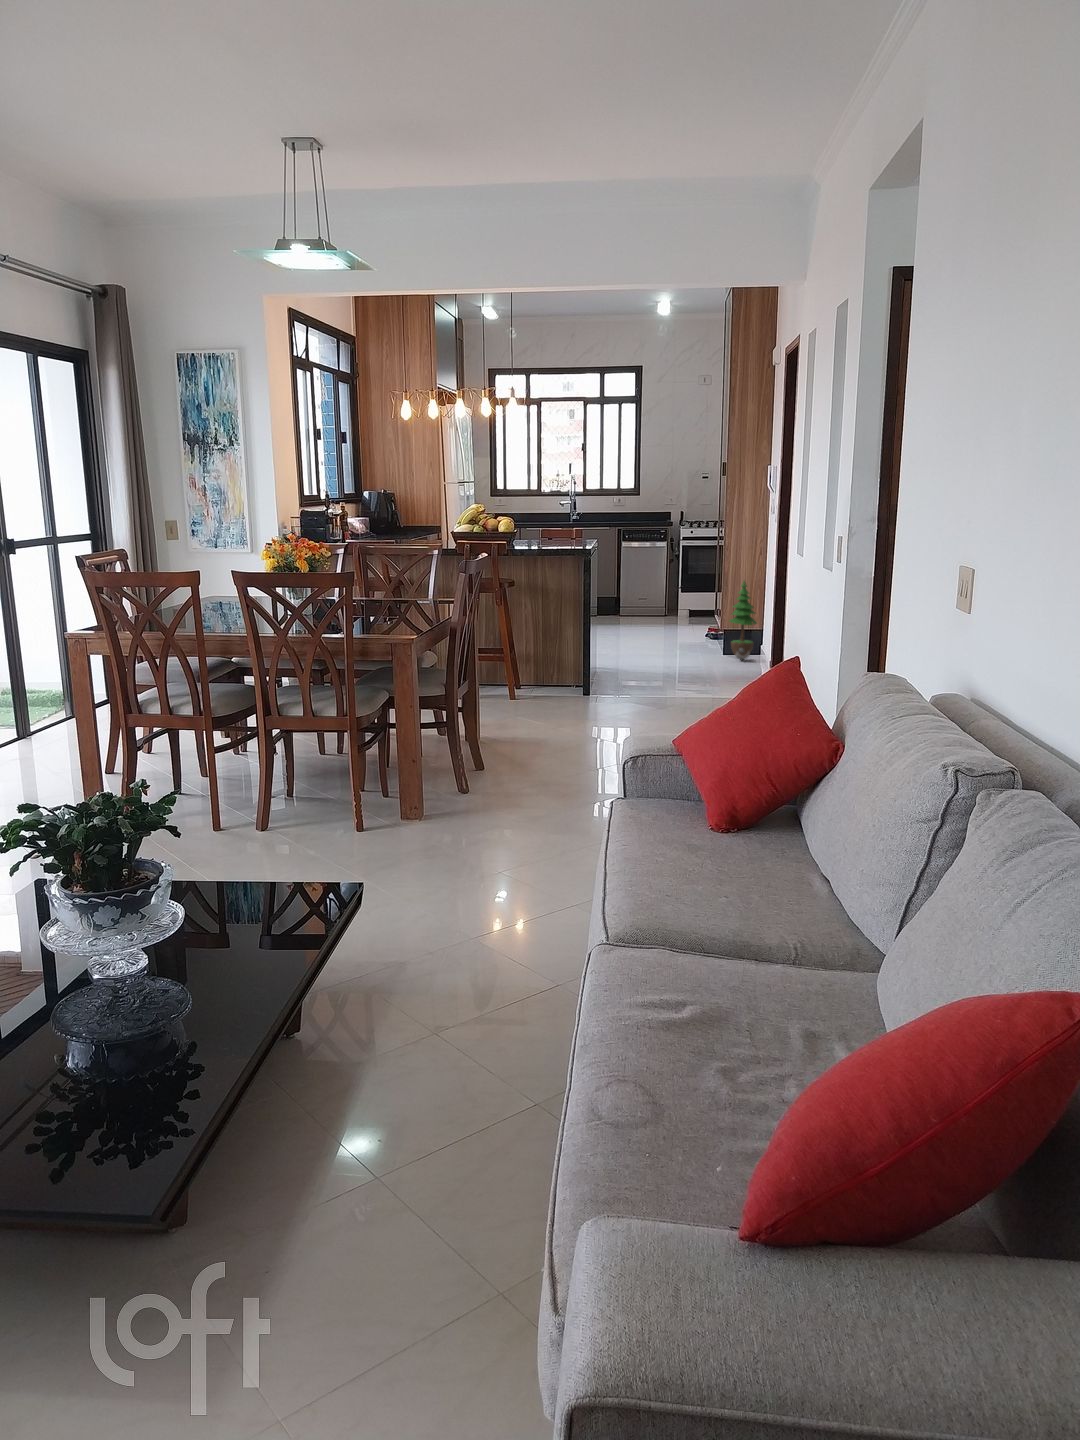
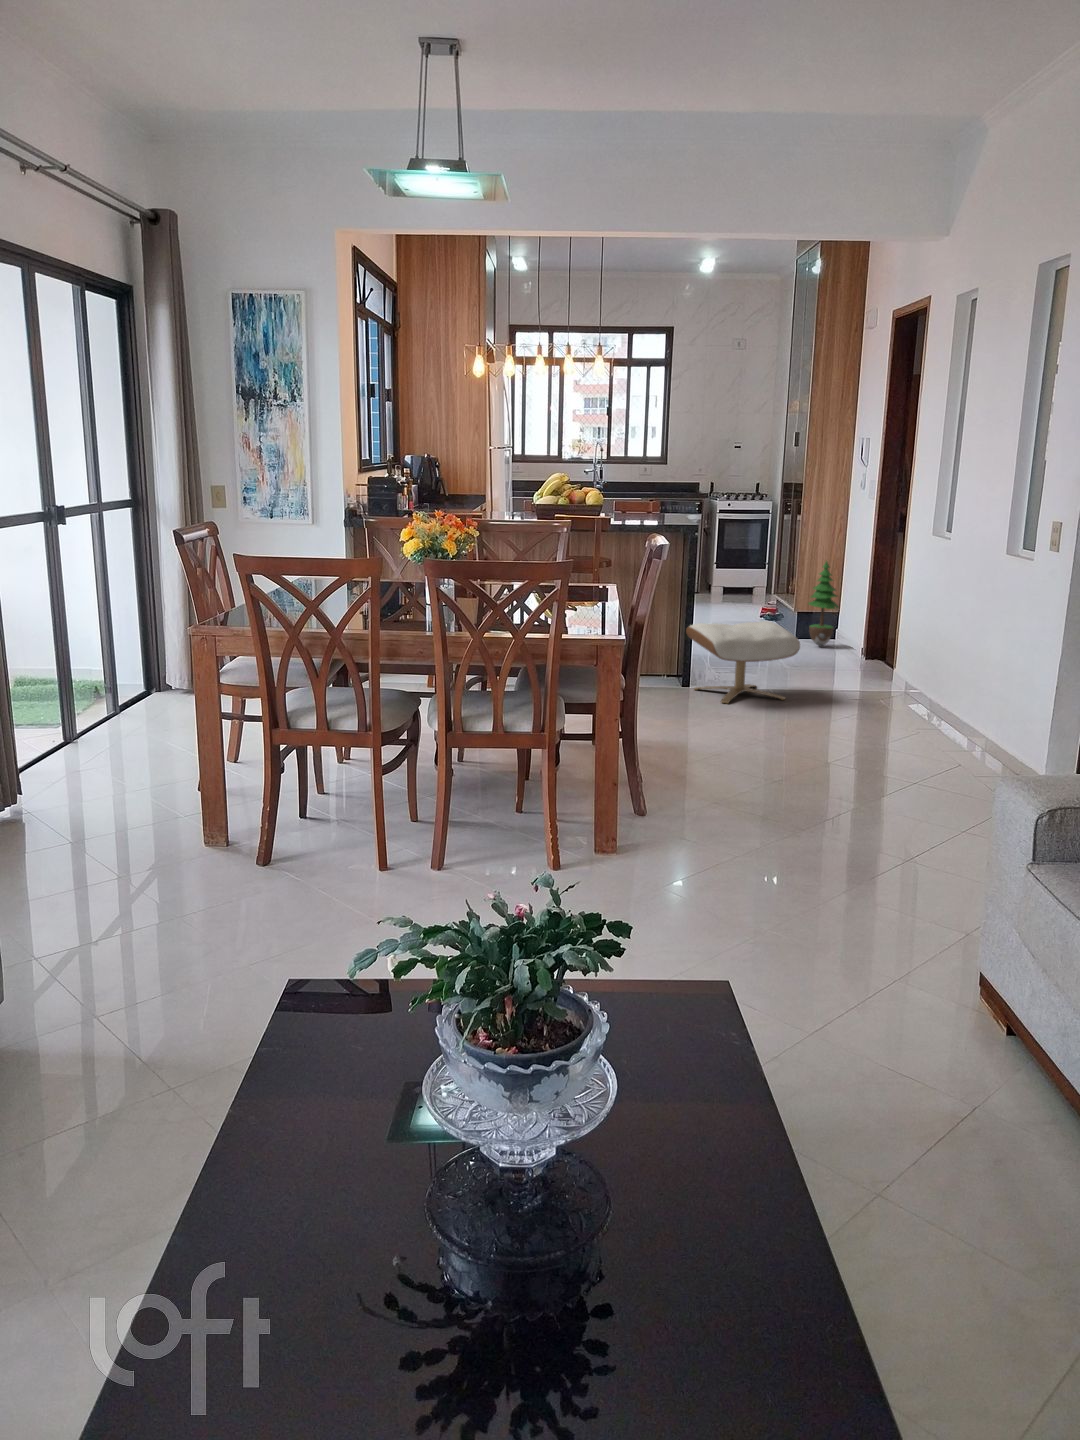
ottoman: none [582,634,682,708] -> present [686,621,800,703]

